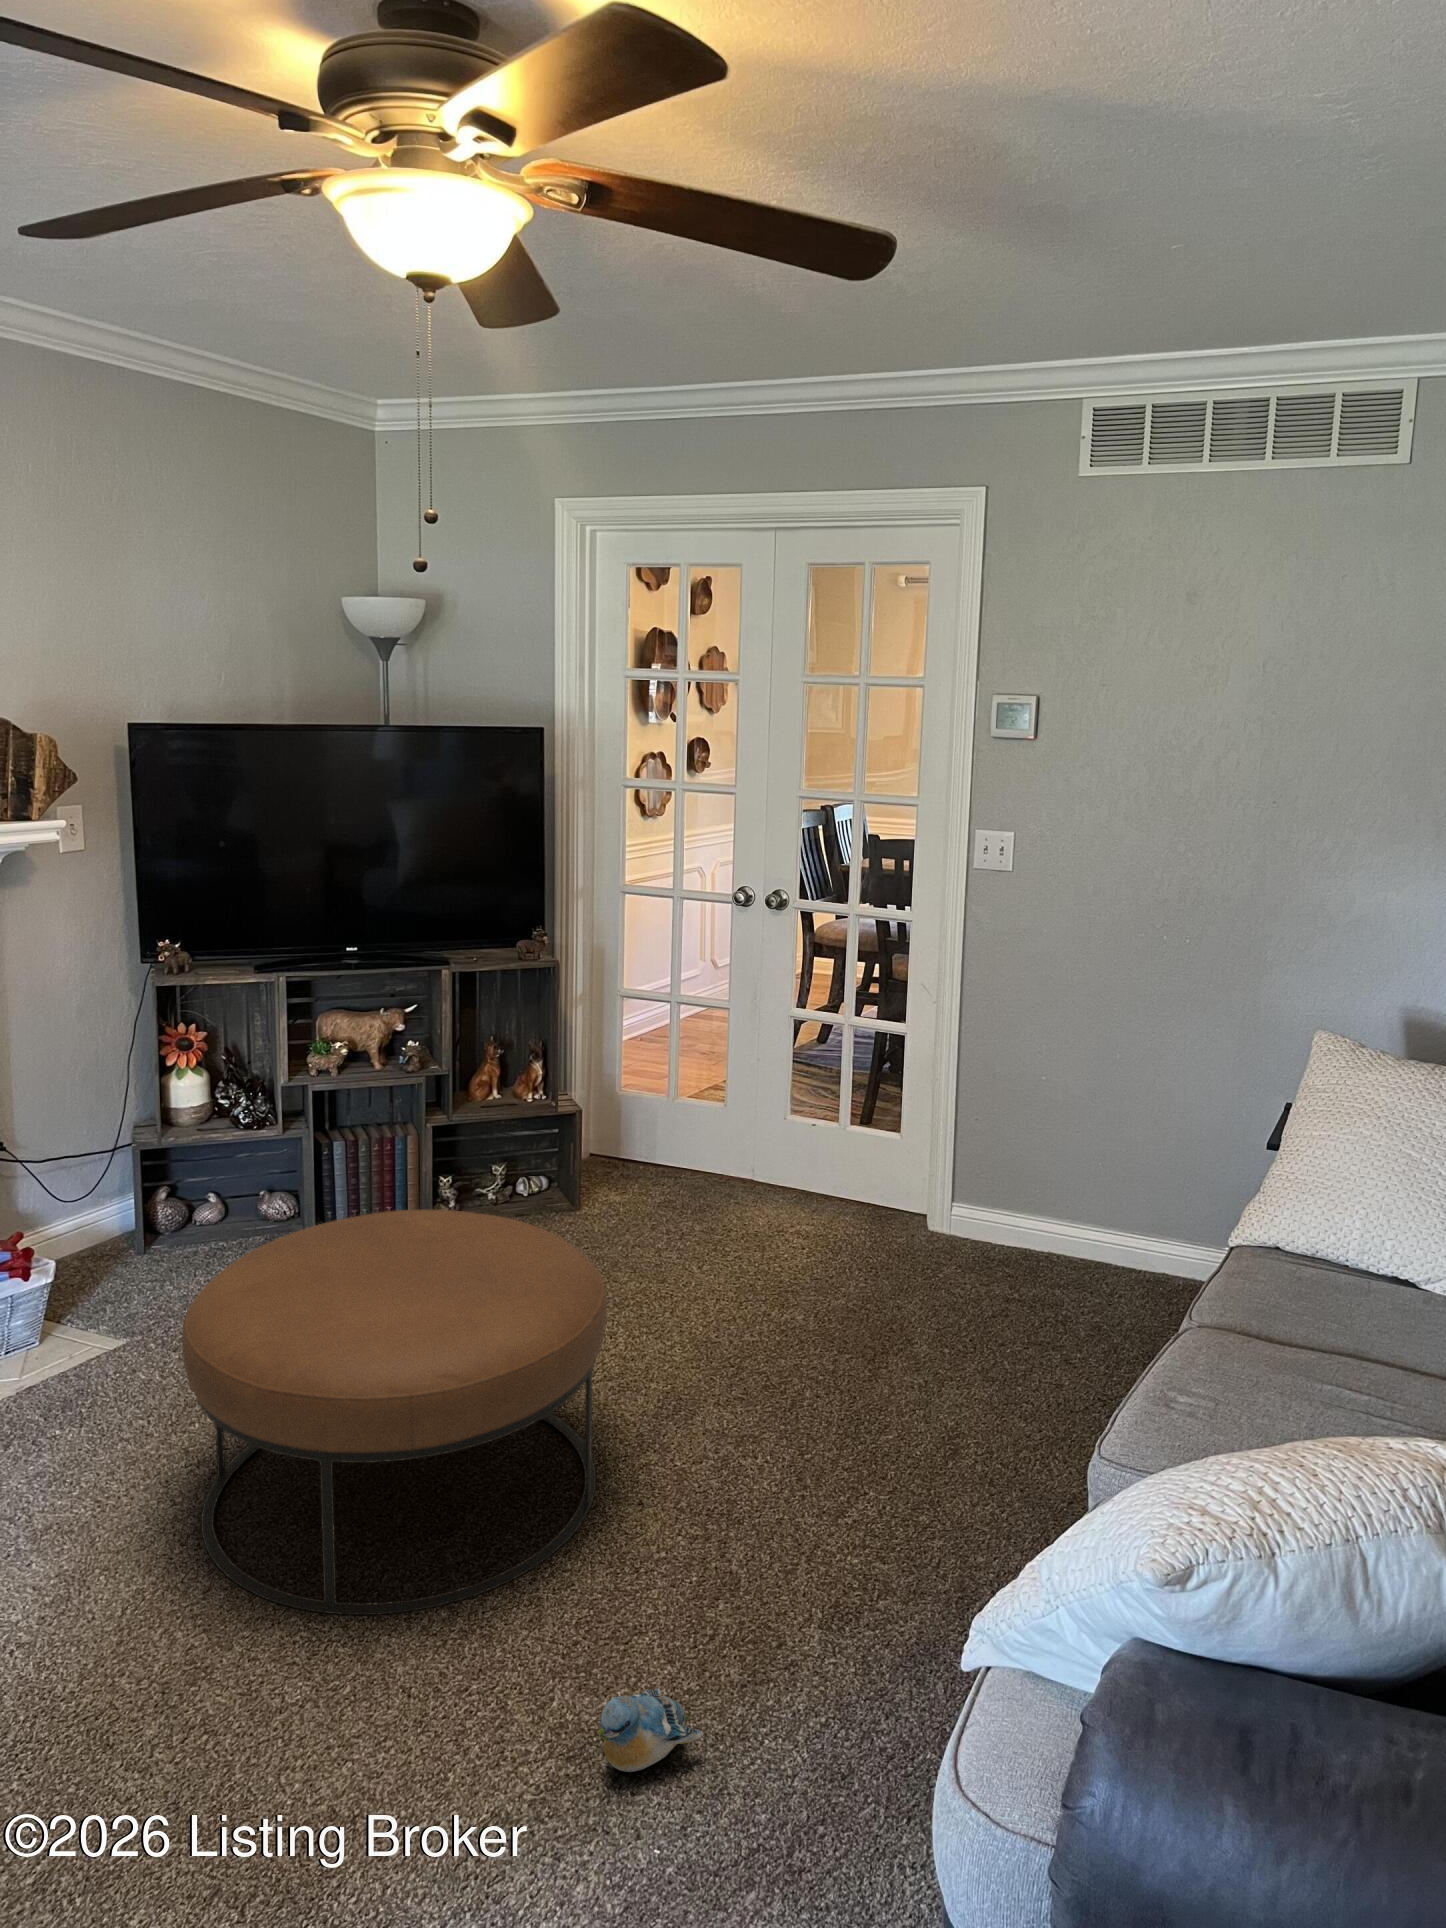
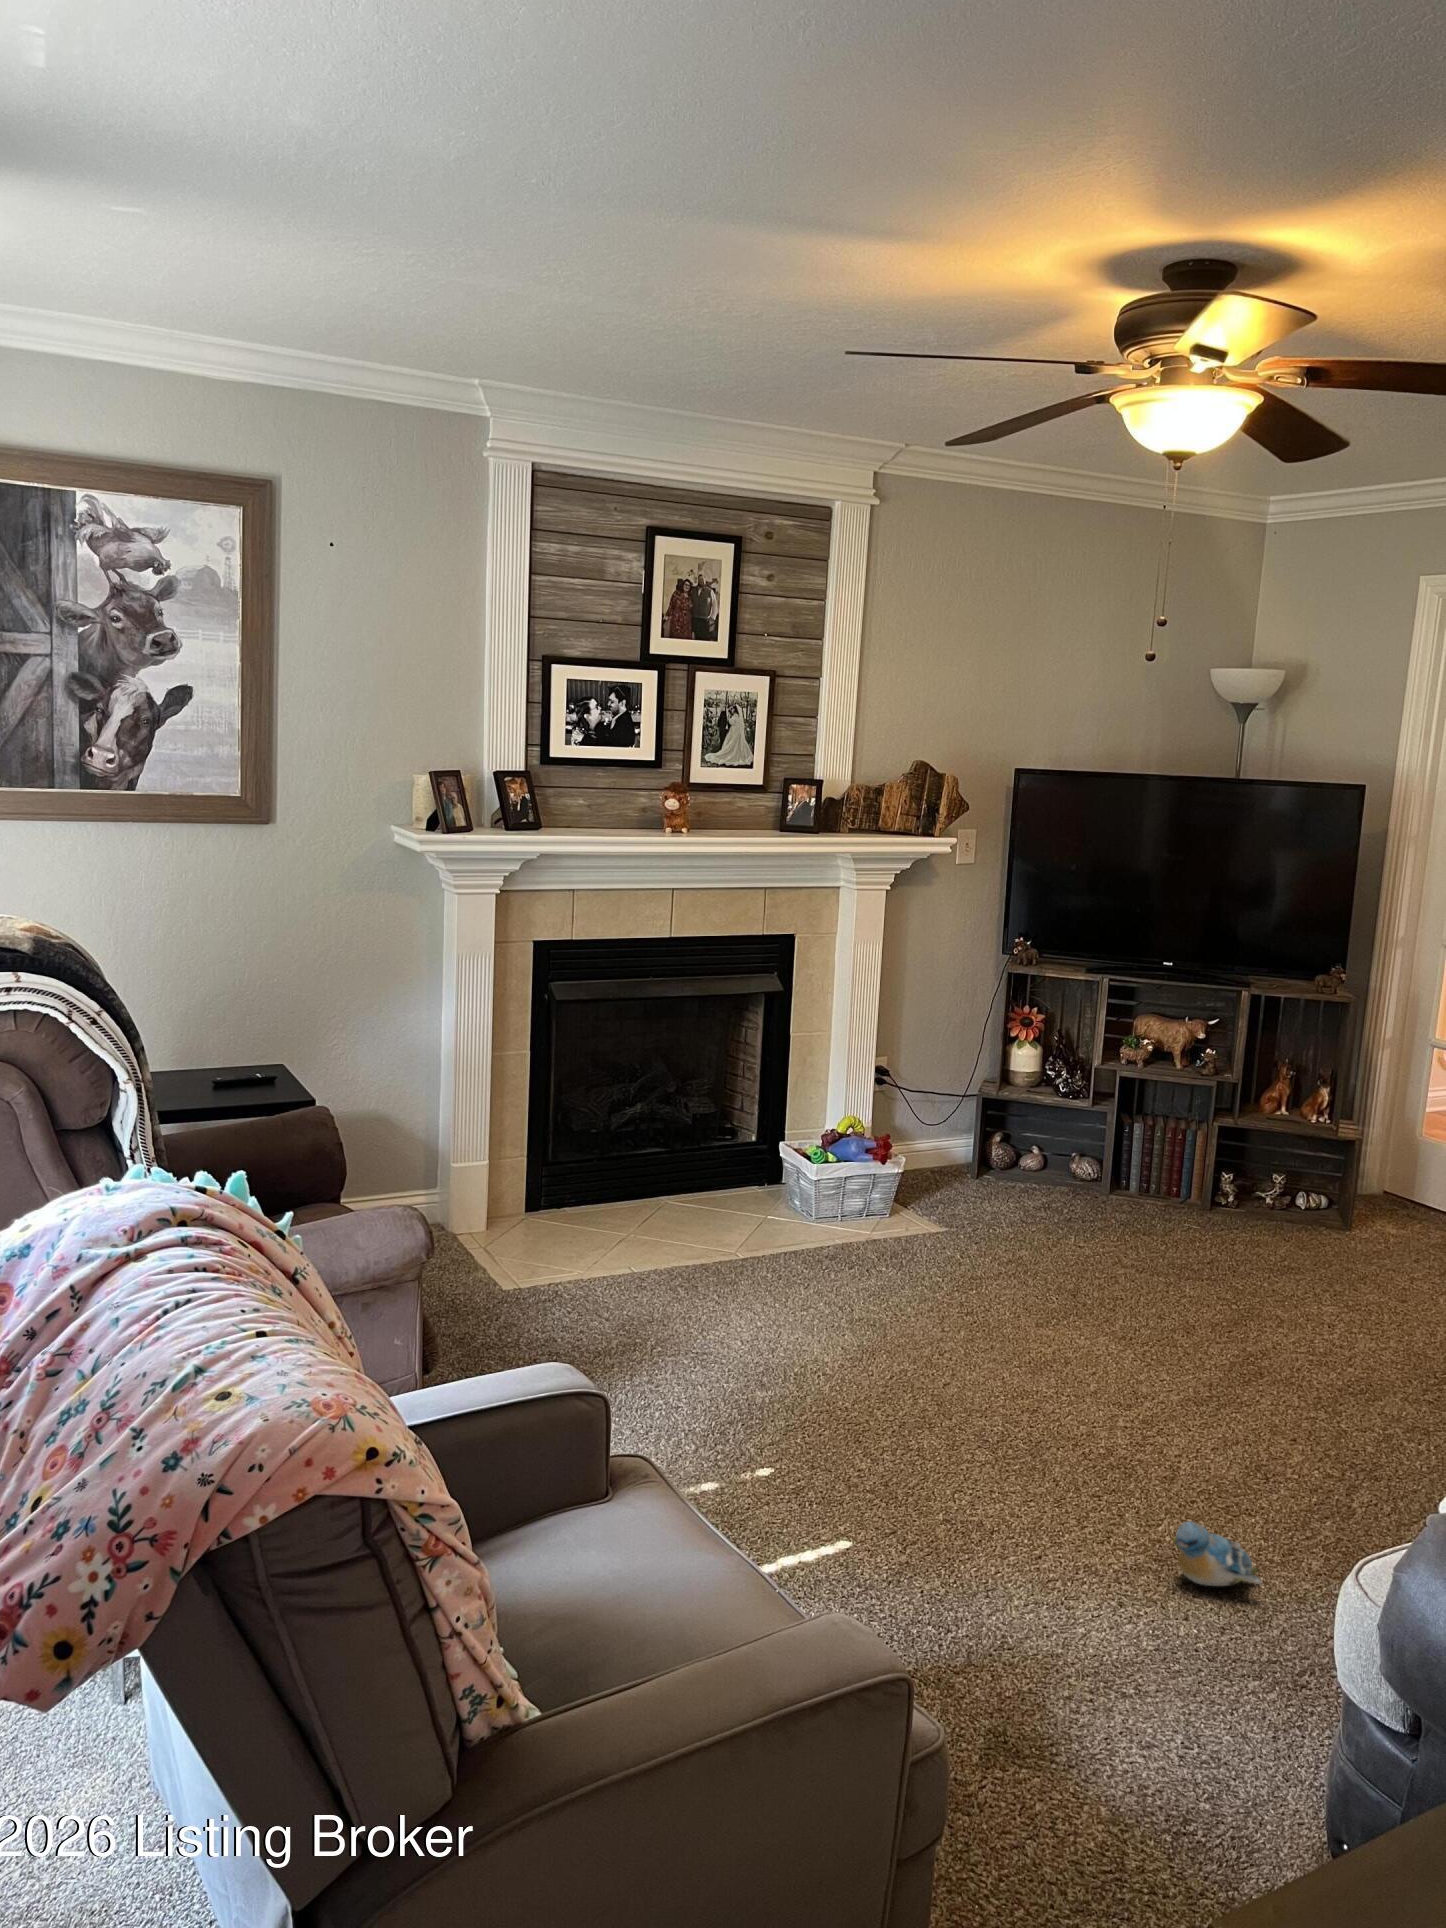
ottoman: present [182,1210,607,1615] -> none [956,1160,1290,1451]

